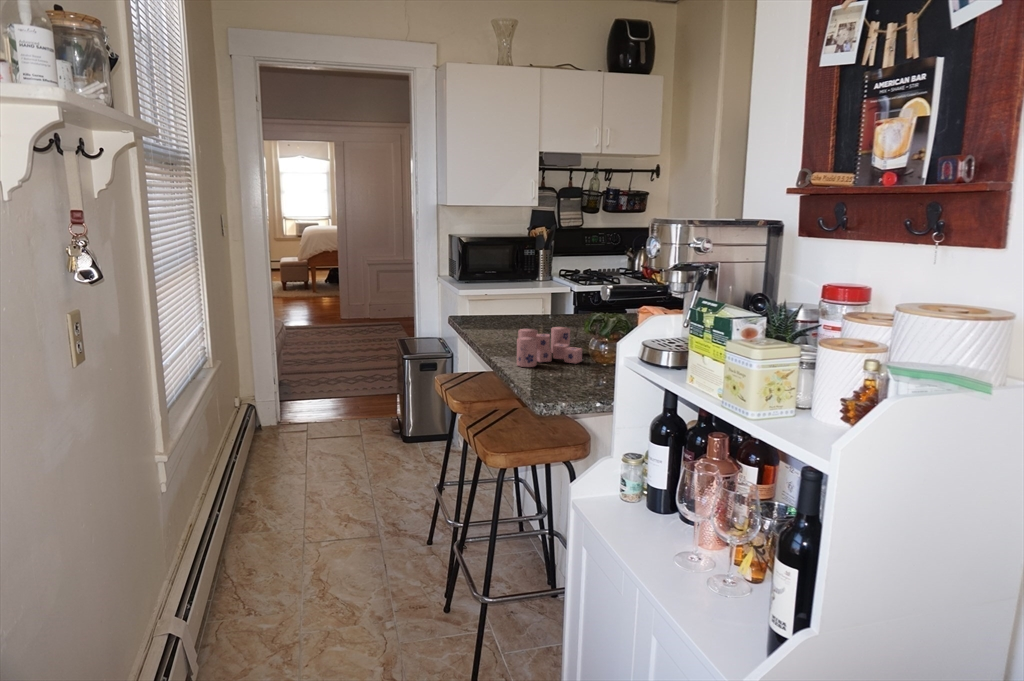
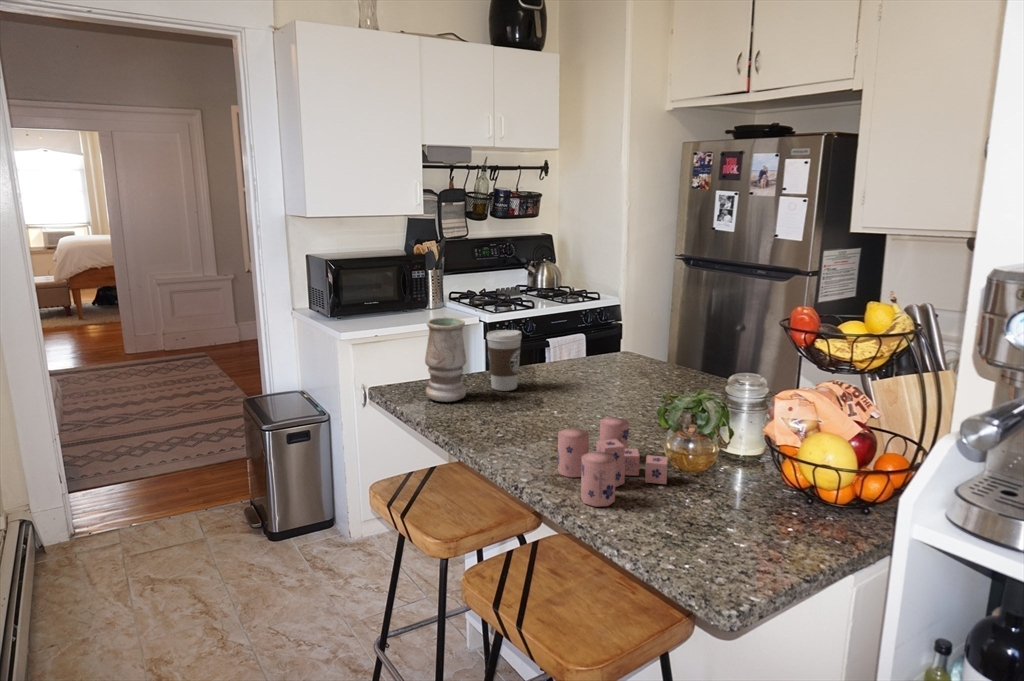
vase: none [477,268,504,324] -> present [425,317,466,402]
coffee cup: none [522,281,547,322] -> present [487,330,522,391]

